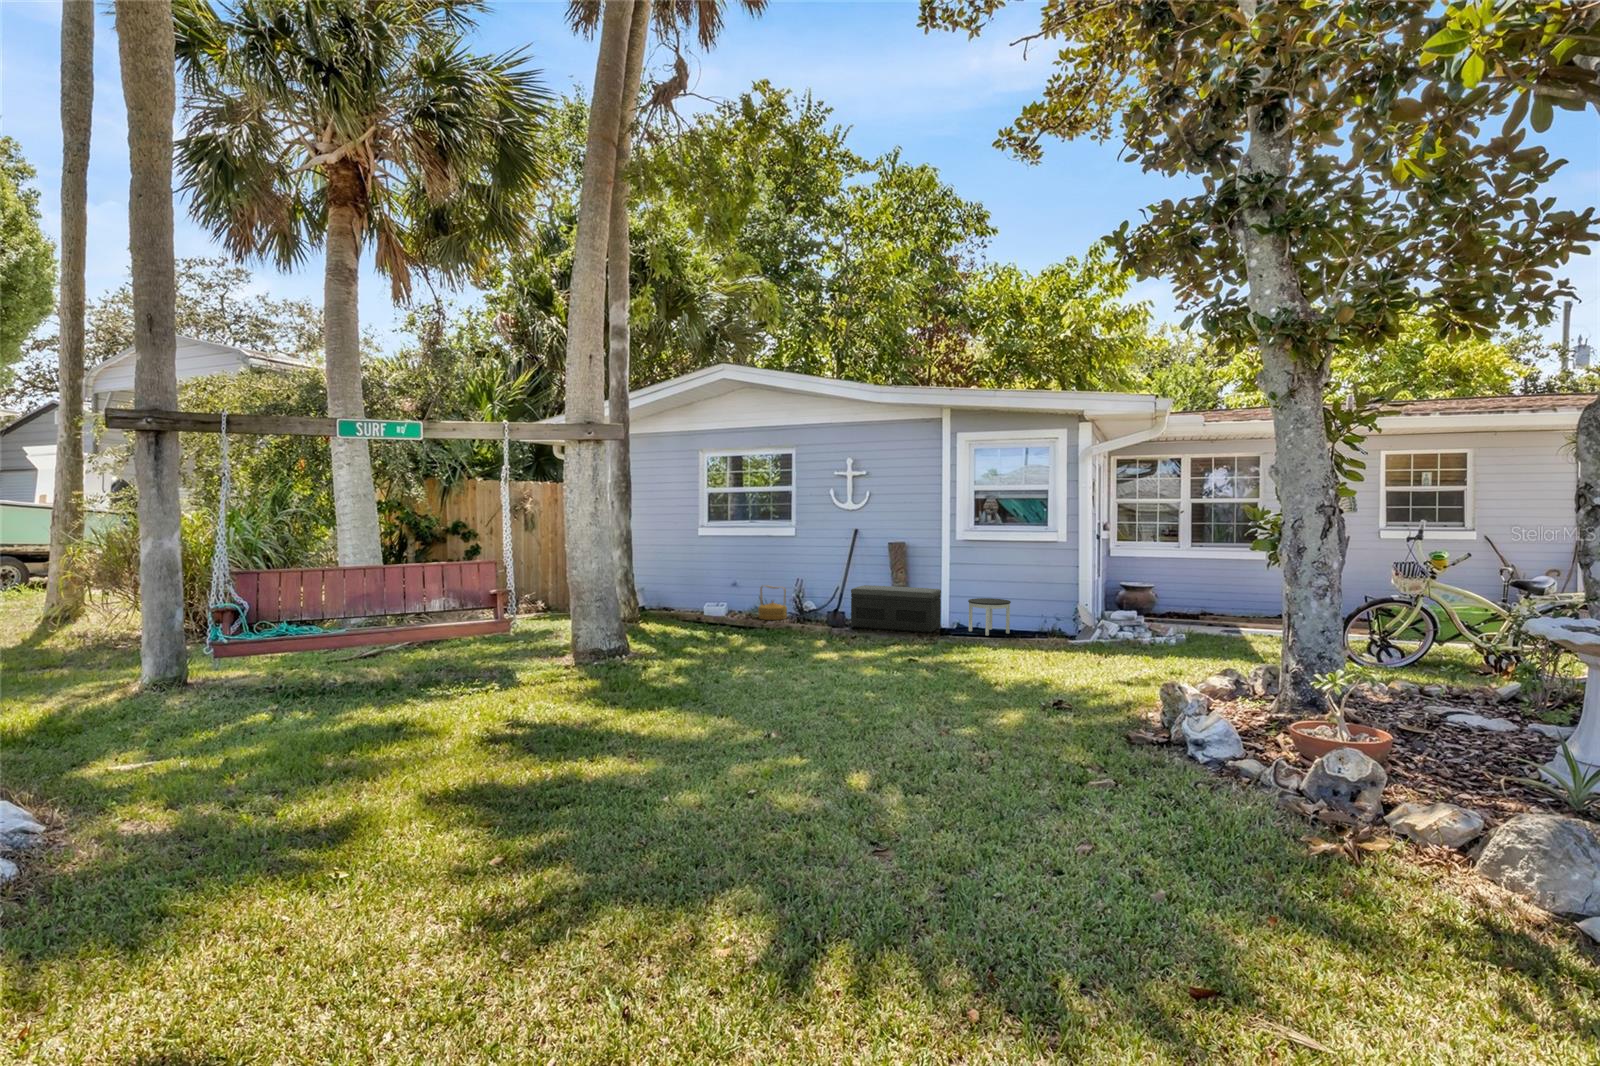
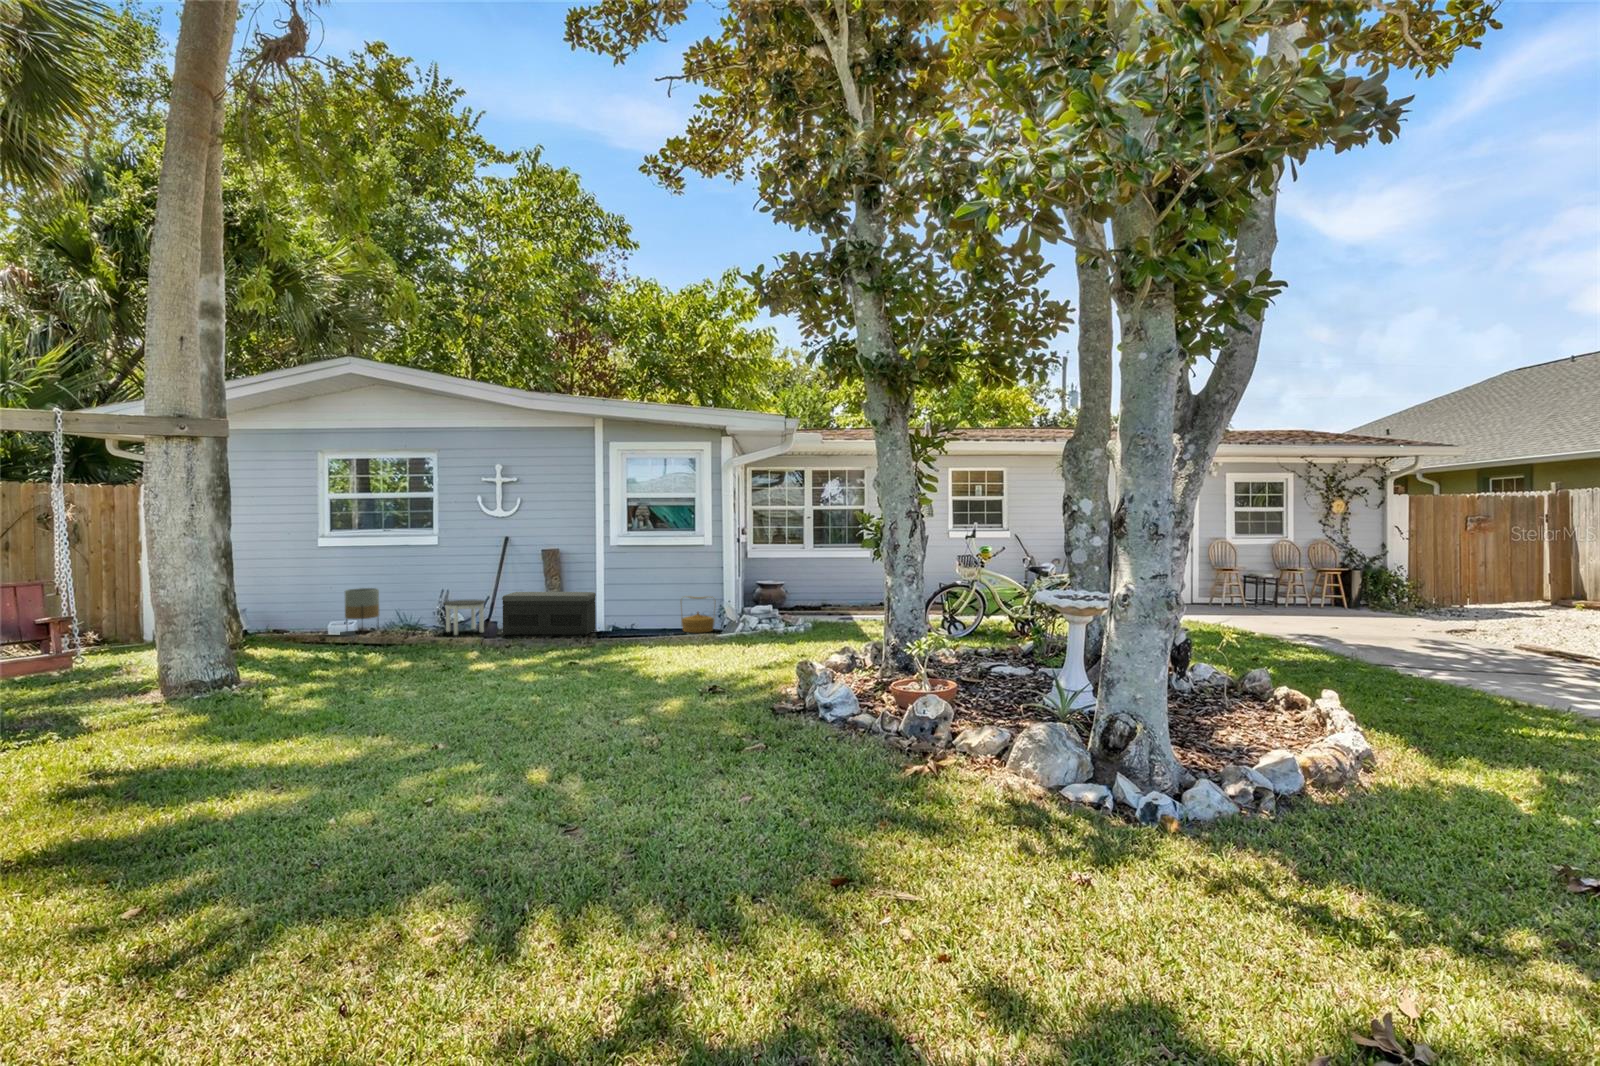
planter: none [719,576,747,617] -> present [345,588,379,626]
woven basket: present [758,586,787,620] -> present [681,596,715,633]
round table: present [968,598,1011,635] -> present [443,600,485,635]

